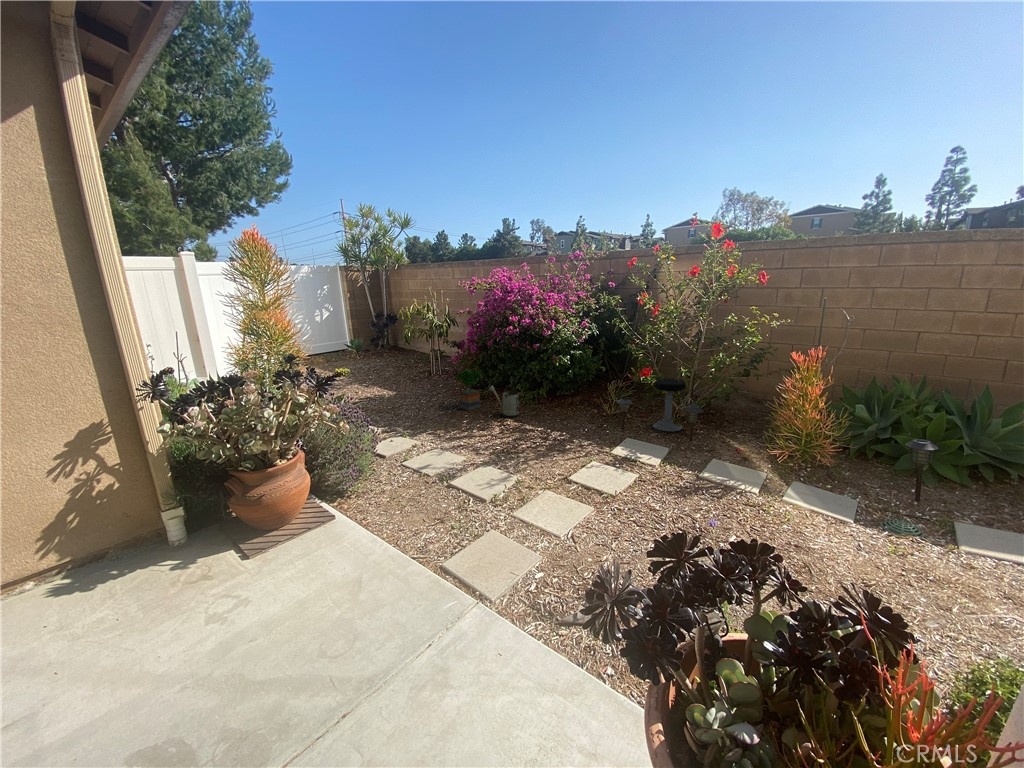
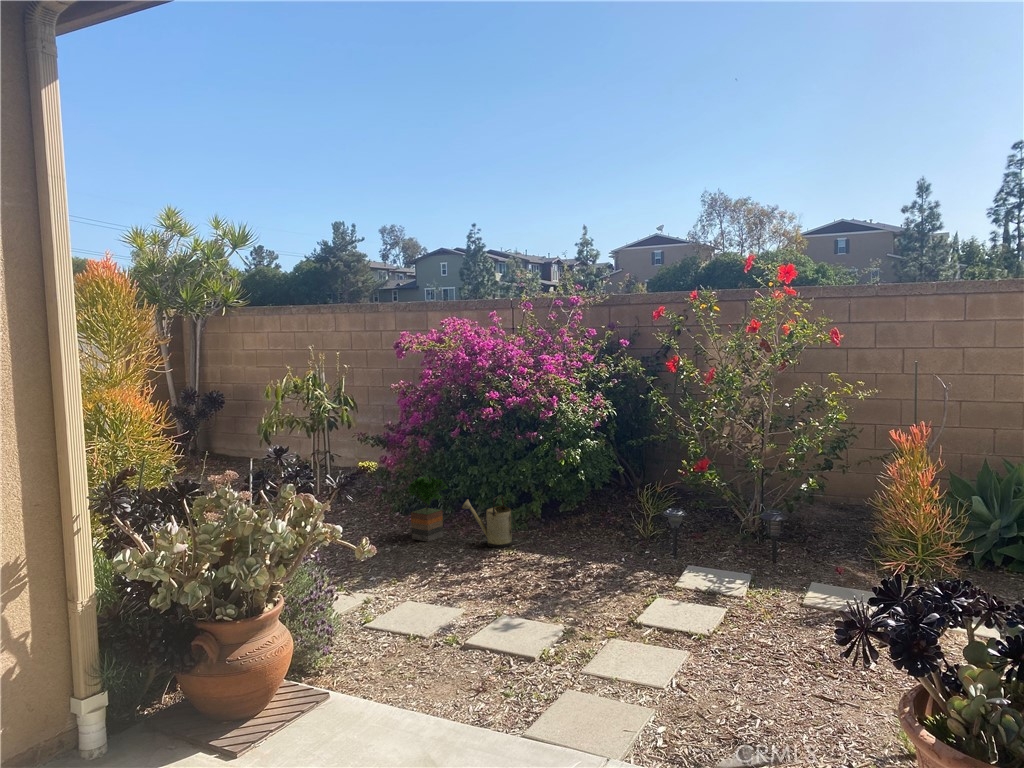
stool: present [653,378,686,431] -> none [713,475,757,550]

